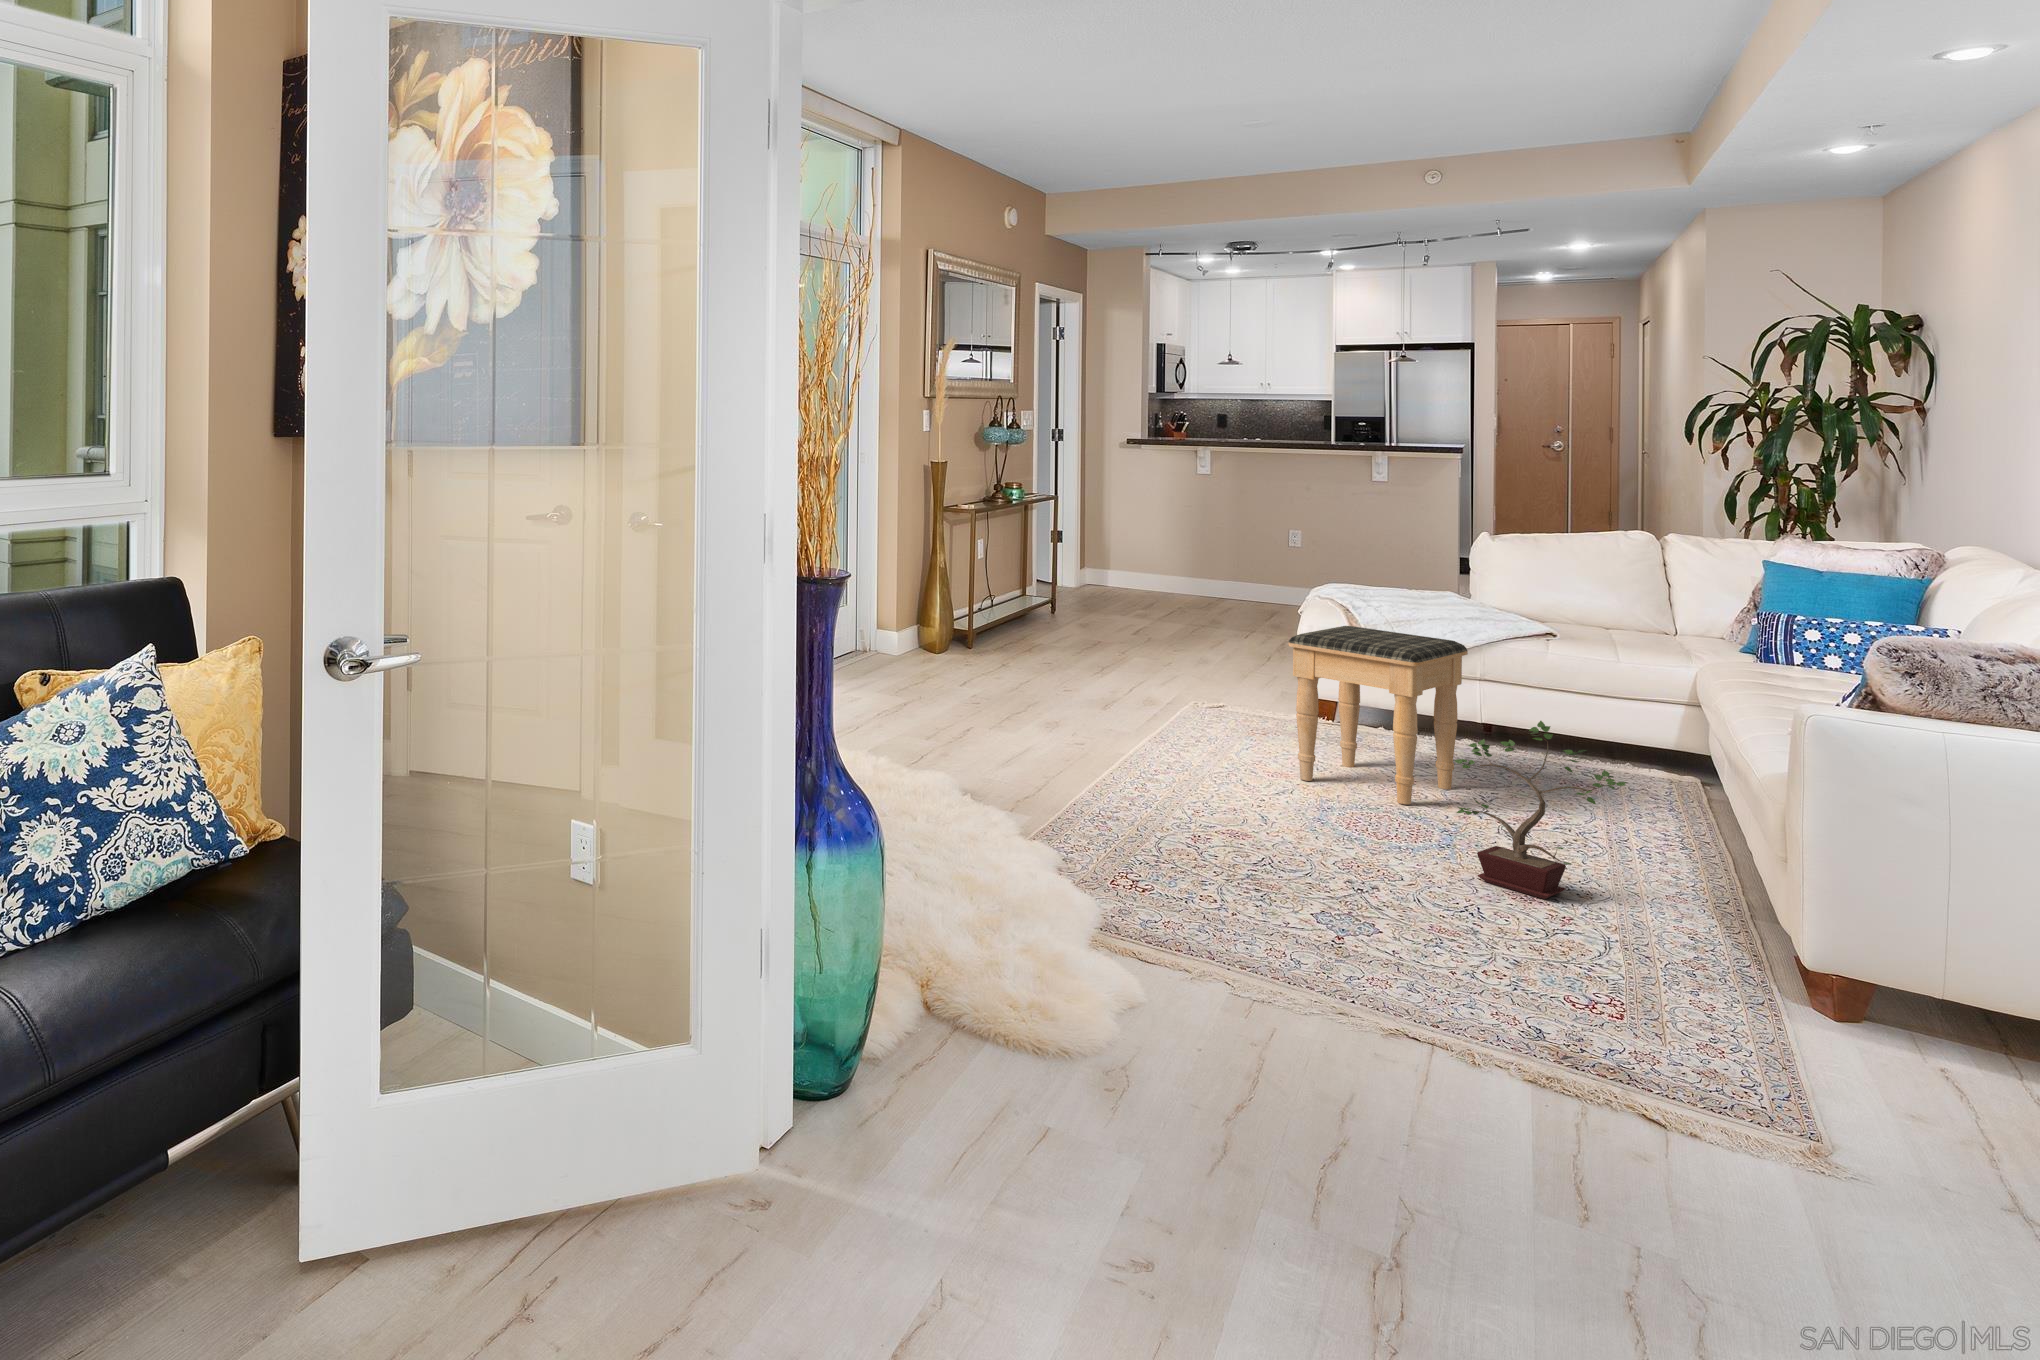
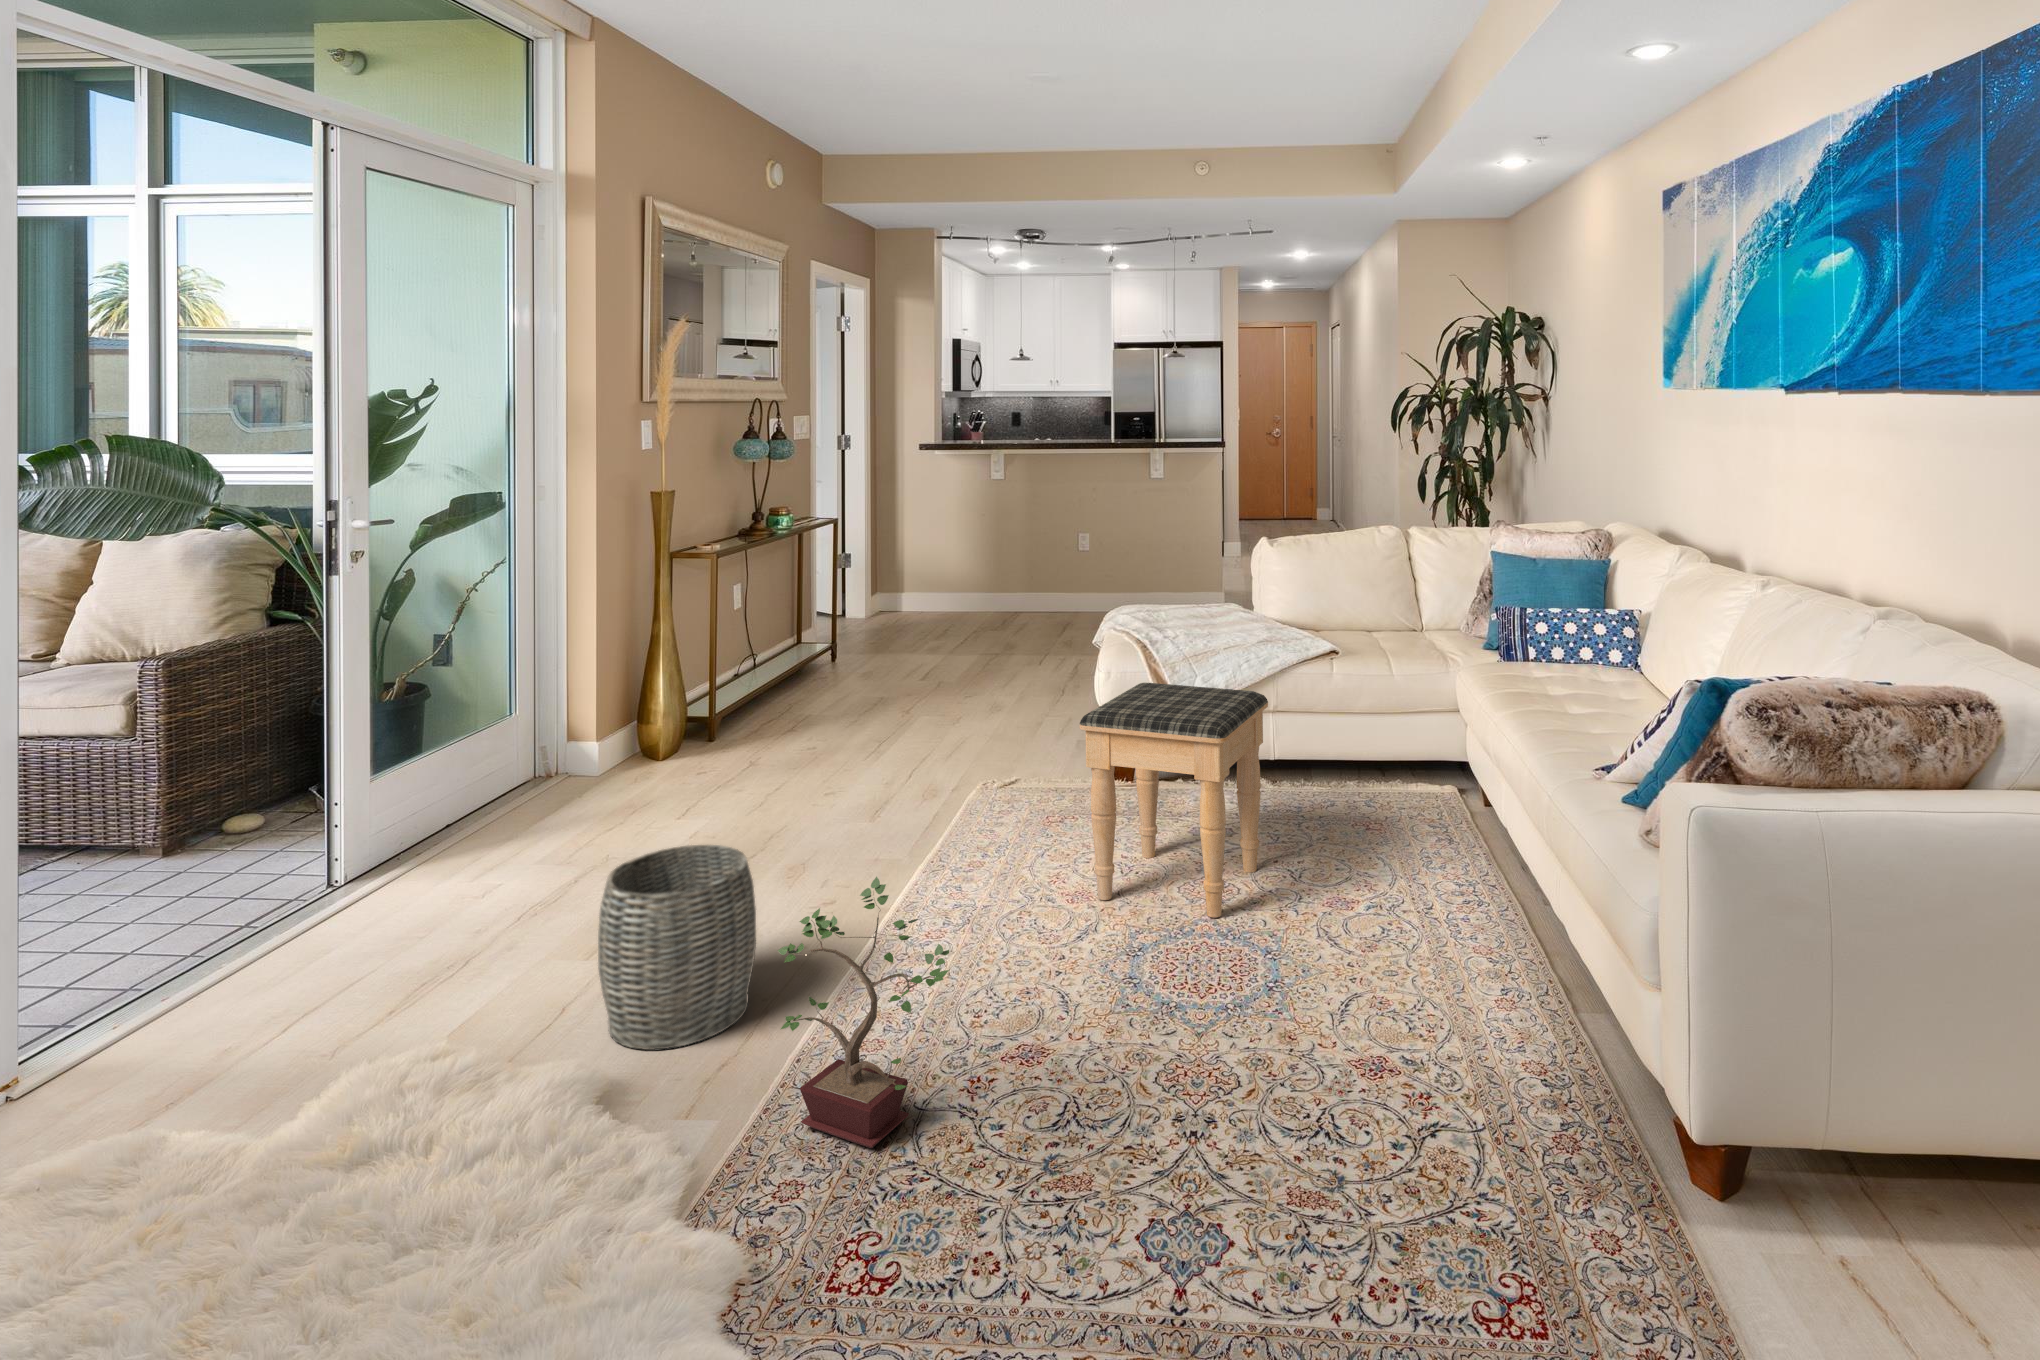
woven basket: none [948,675,1045,788] -> present [598,845,756,1050]
potted plant: present [1455,721,1626,899] -> present [778,877,949,1148]

